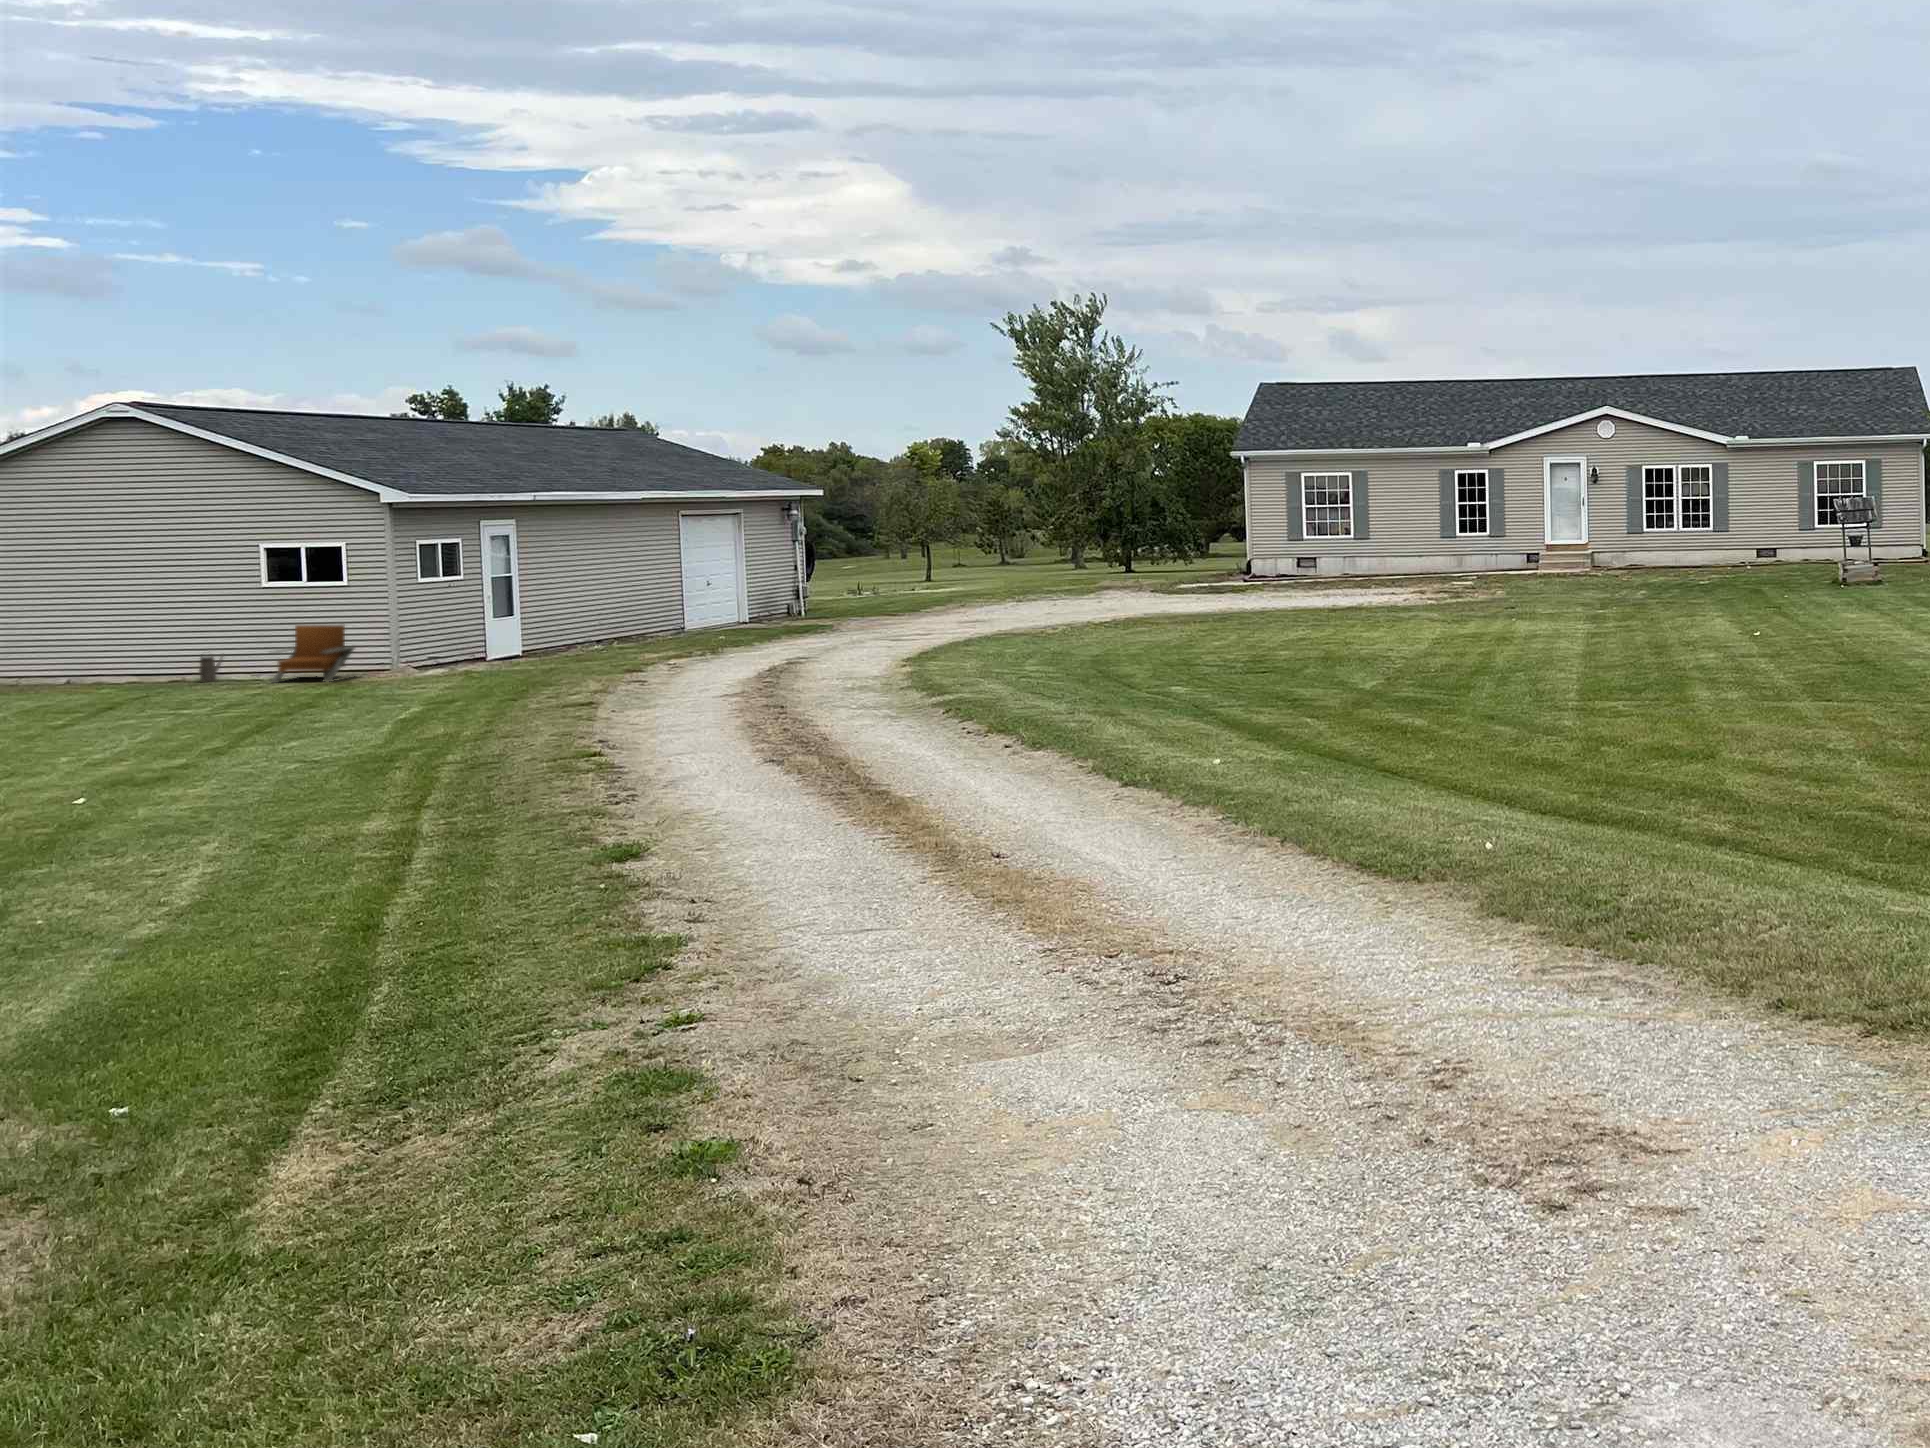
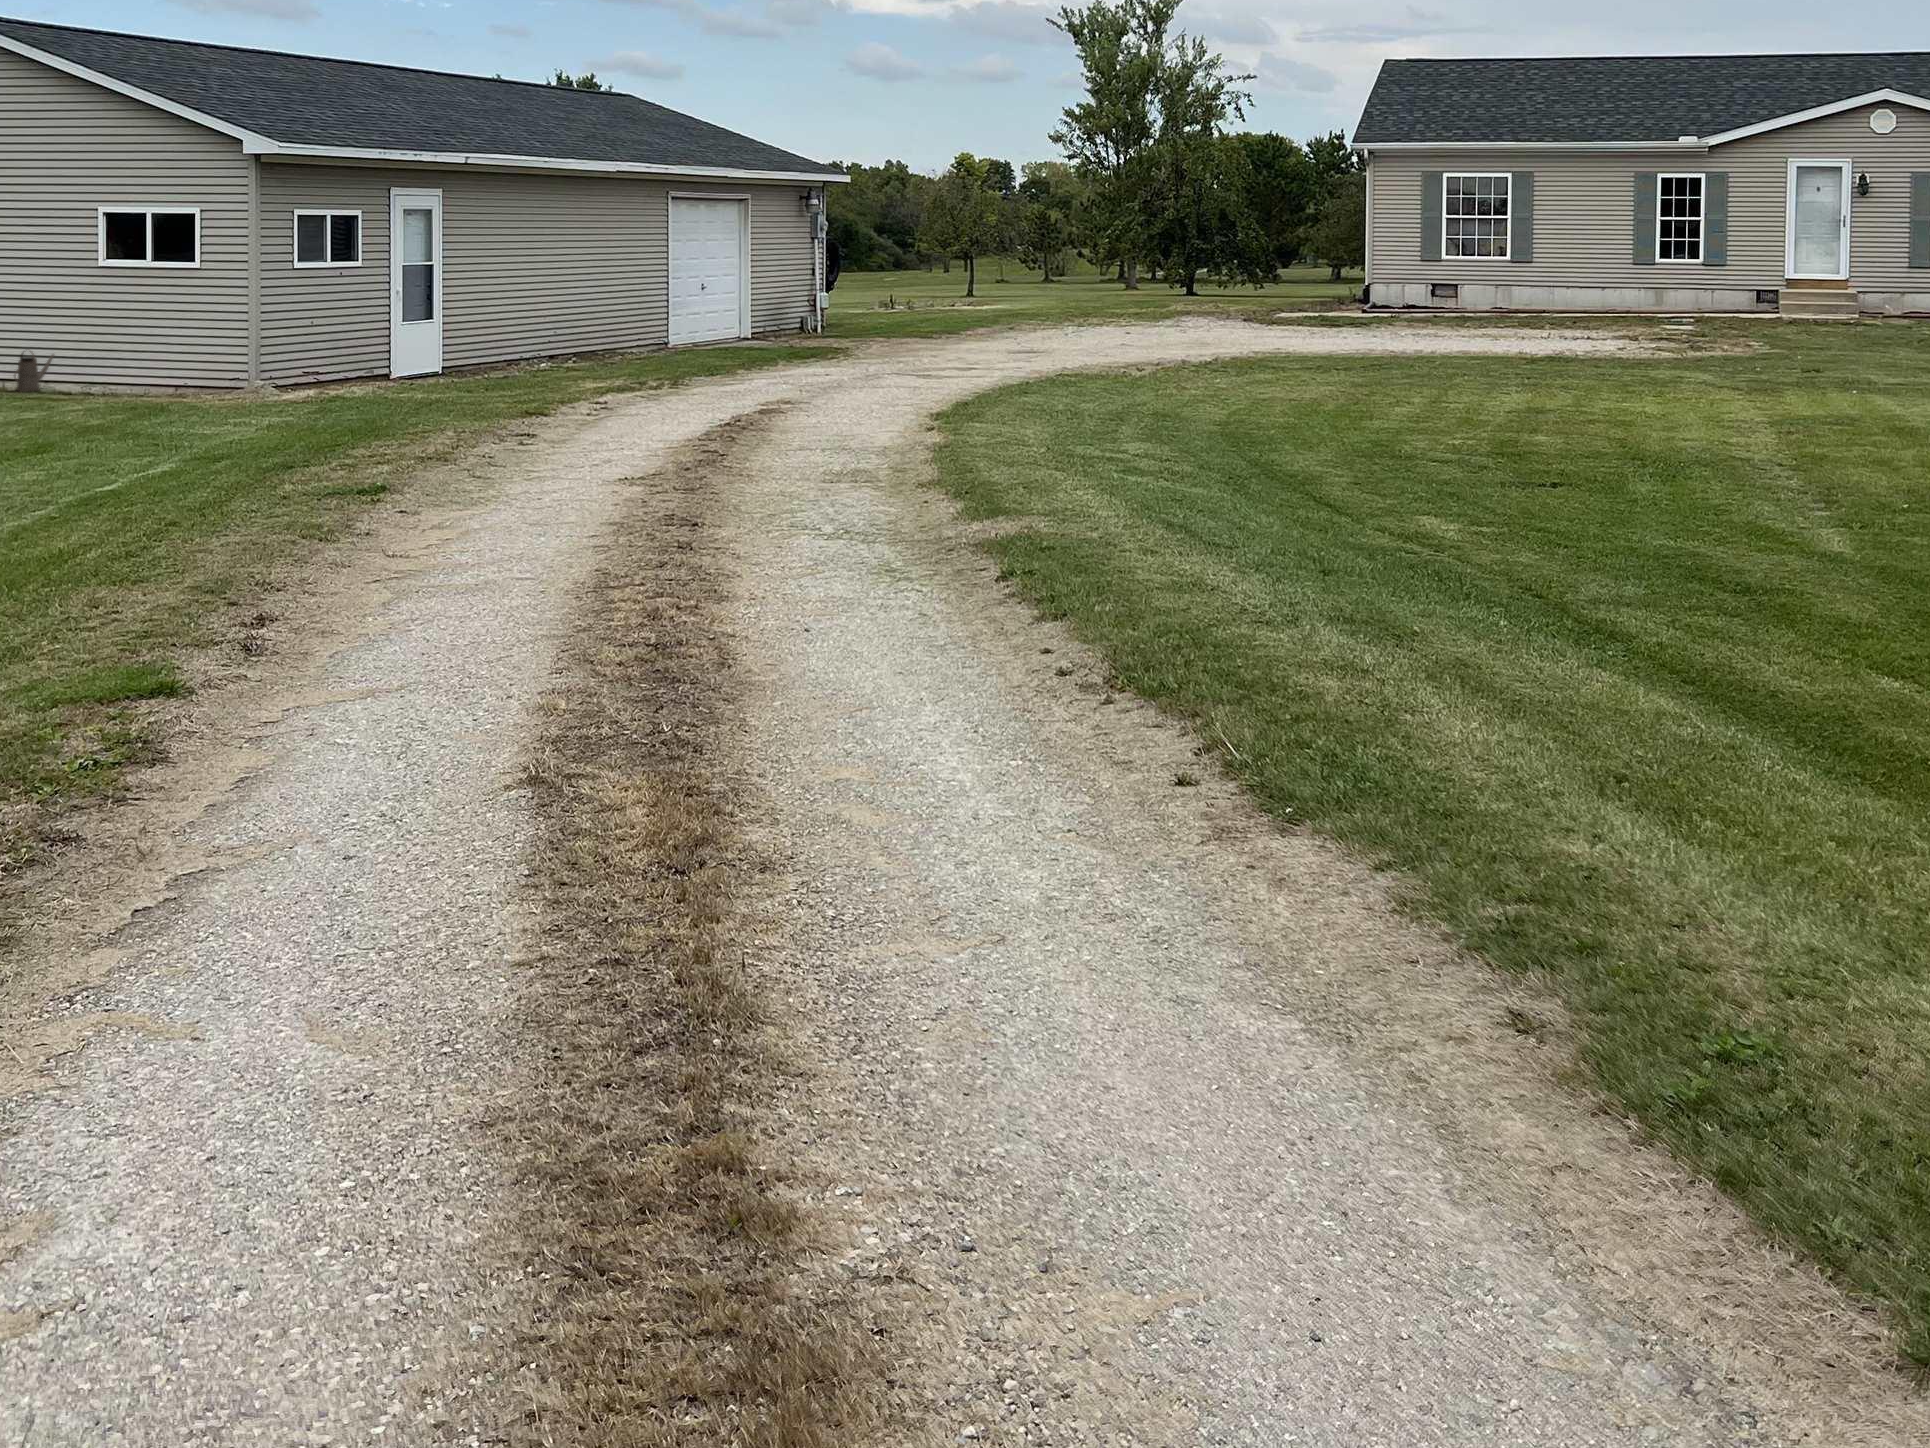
lounge chair: present [271,625,354,683] -> none [90,318,206,400]

